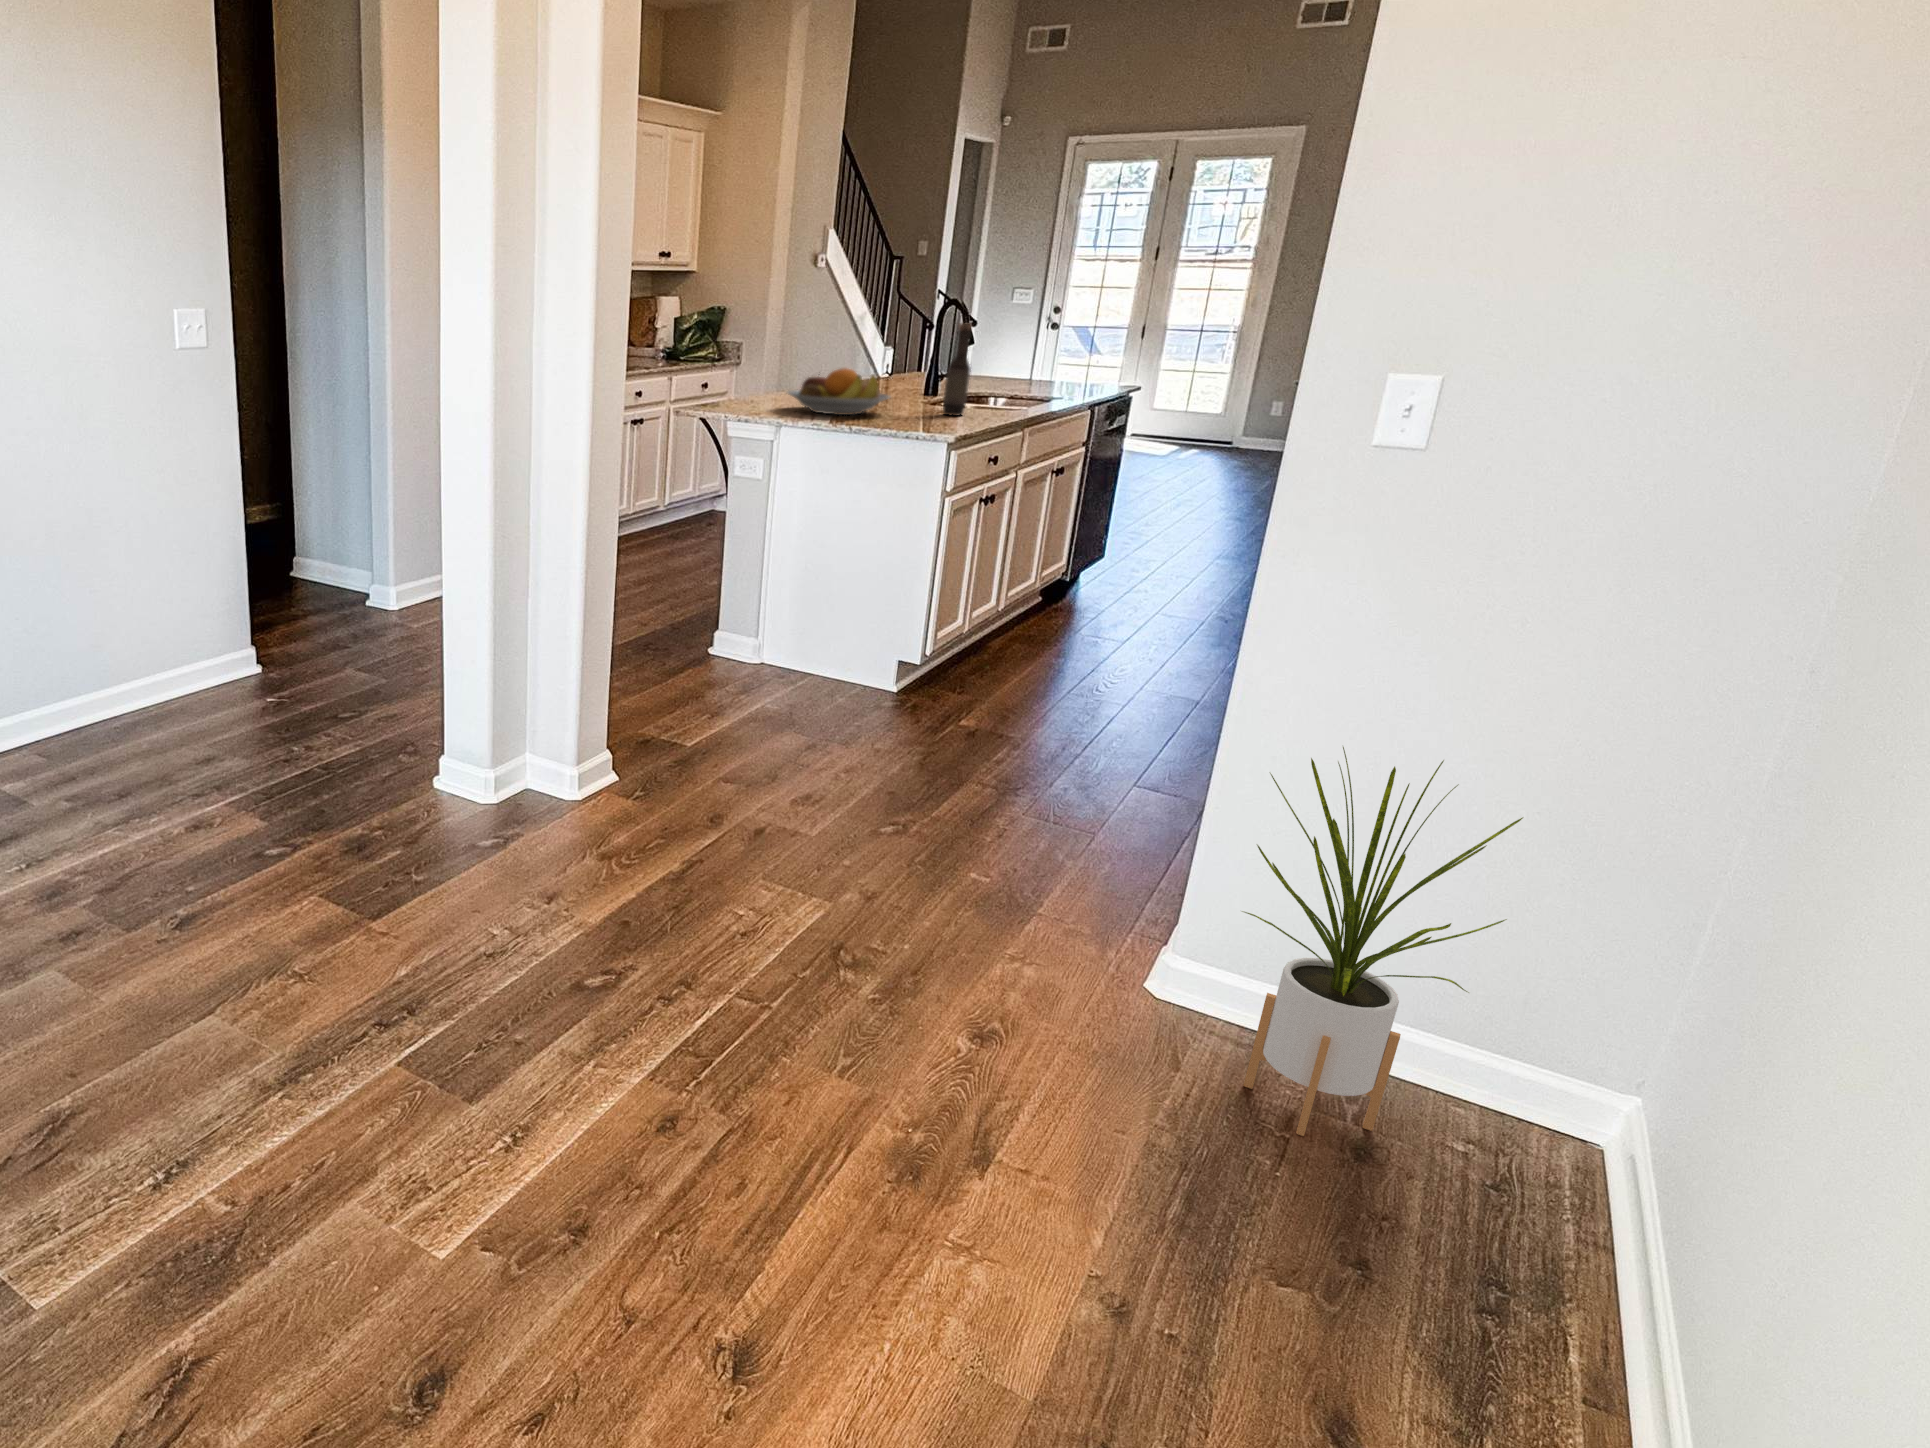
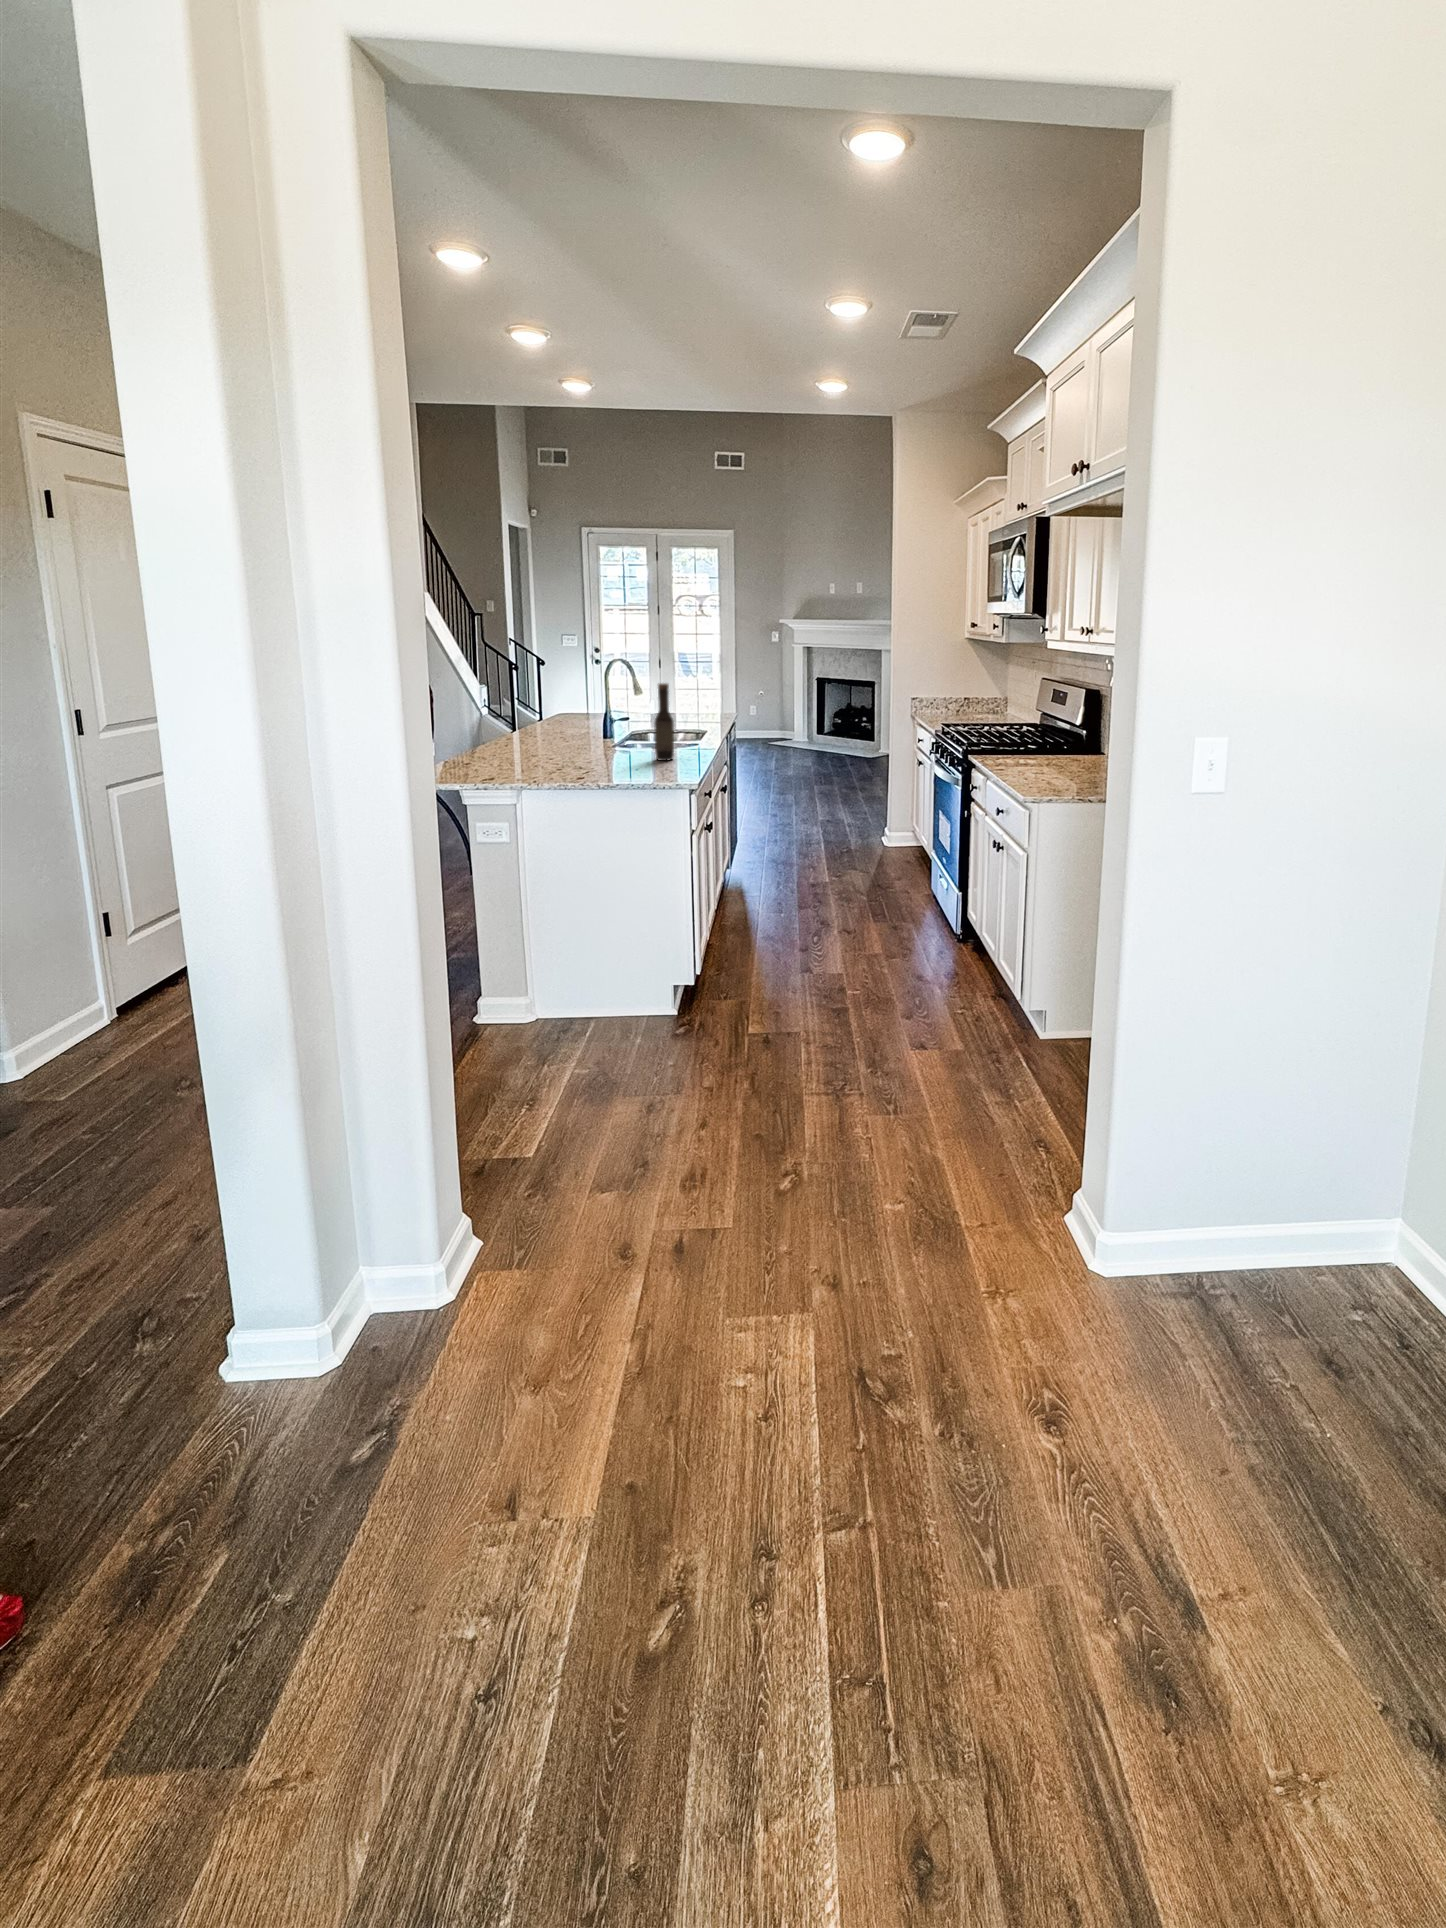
fruit bowl: present [787,368,890,415] -> none [517,730,617,772]
house plant: present [1242,747,1523,1136] -> none [1194,1029,1388,1373]

